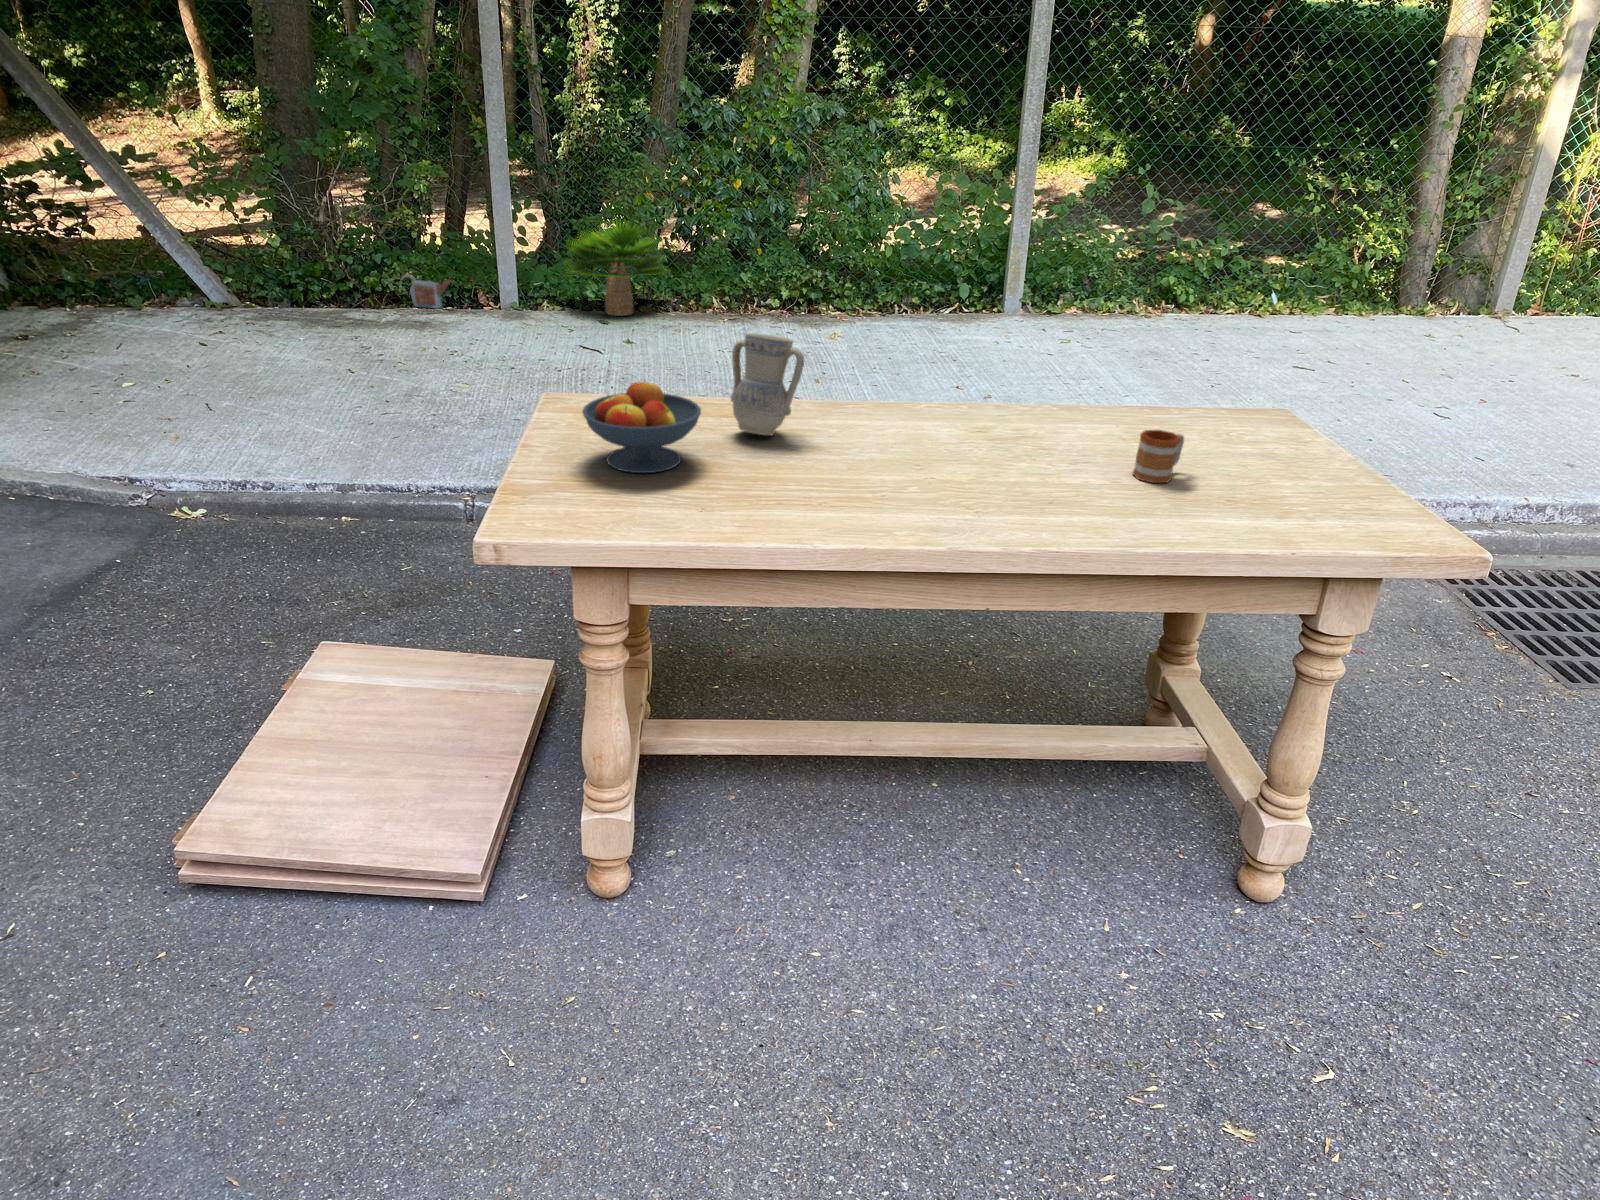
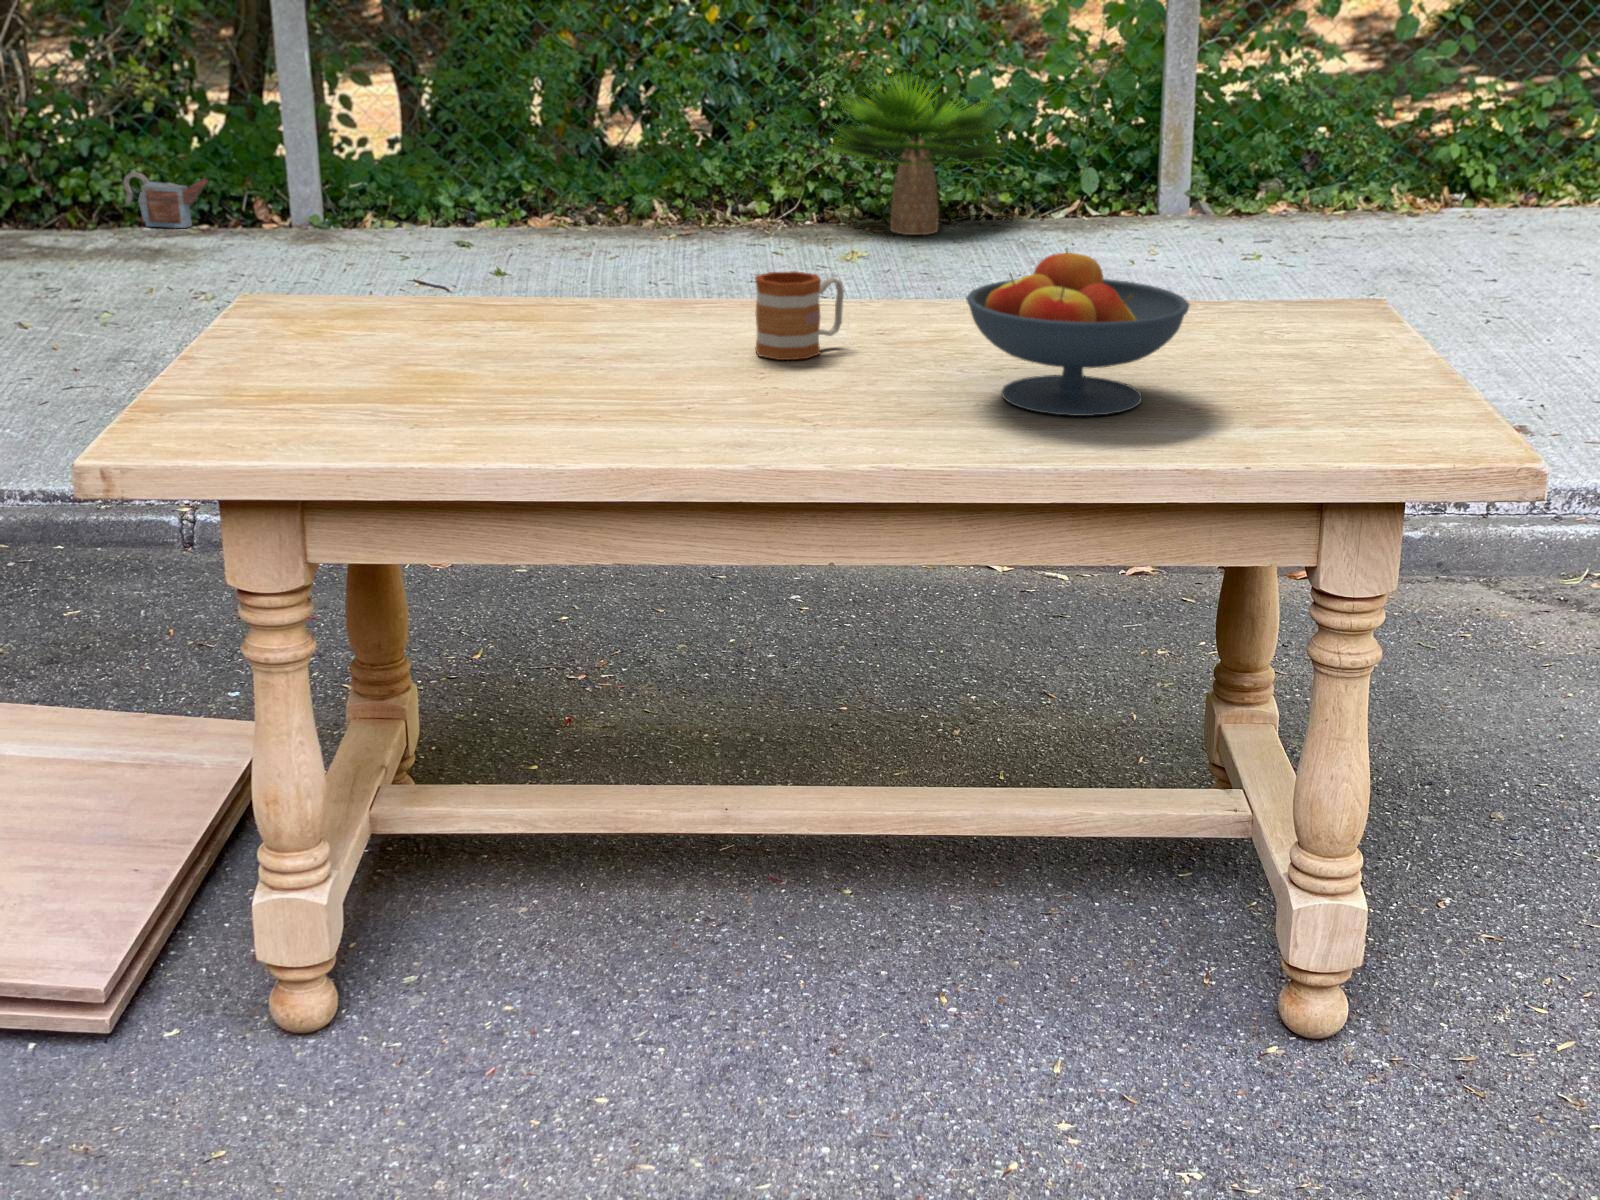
potted plant: present [569,222,667,316] -> present [831,76,1001,235]
vase: present [731,333,804,435] -> none [584,144,705,322]
fruit bowl: present [582,382,701,473] -> present [966,249,1189,416]
mug: present [1133,430,1184,483] -> present [755,271,844,360]

